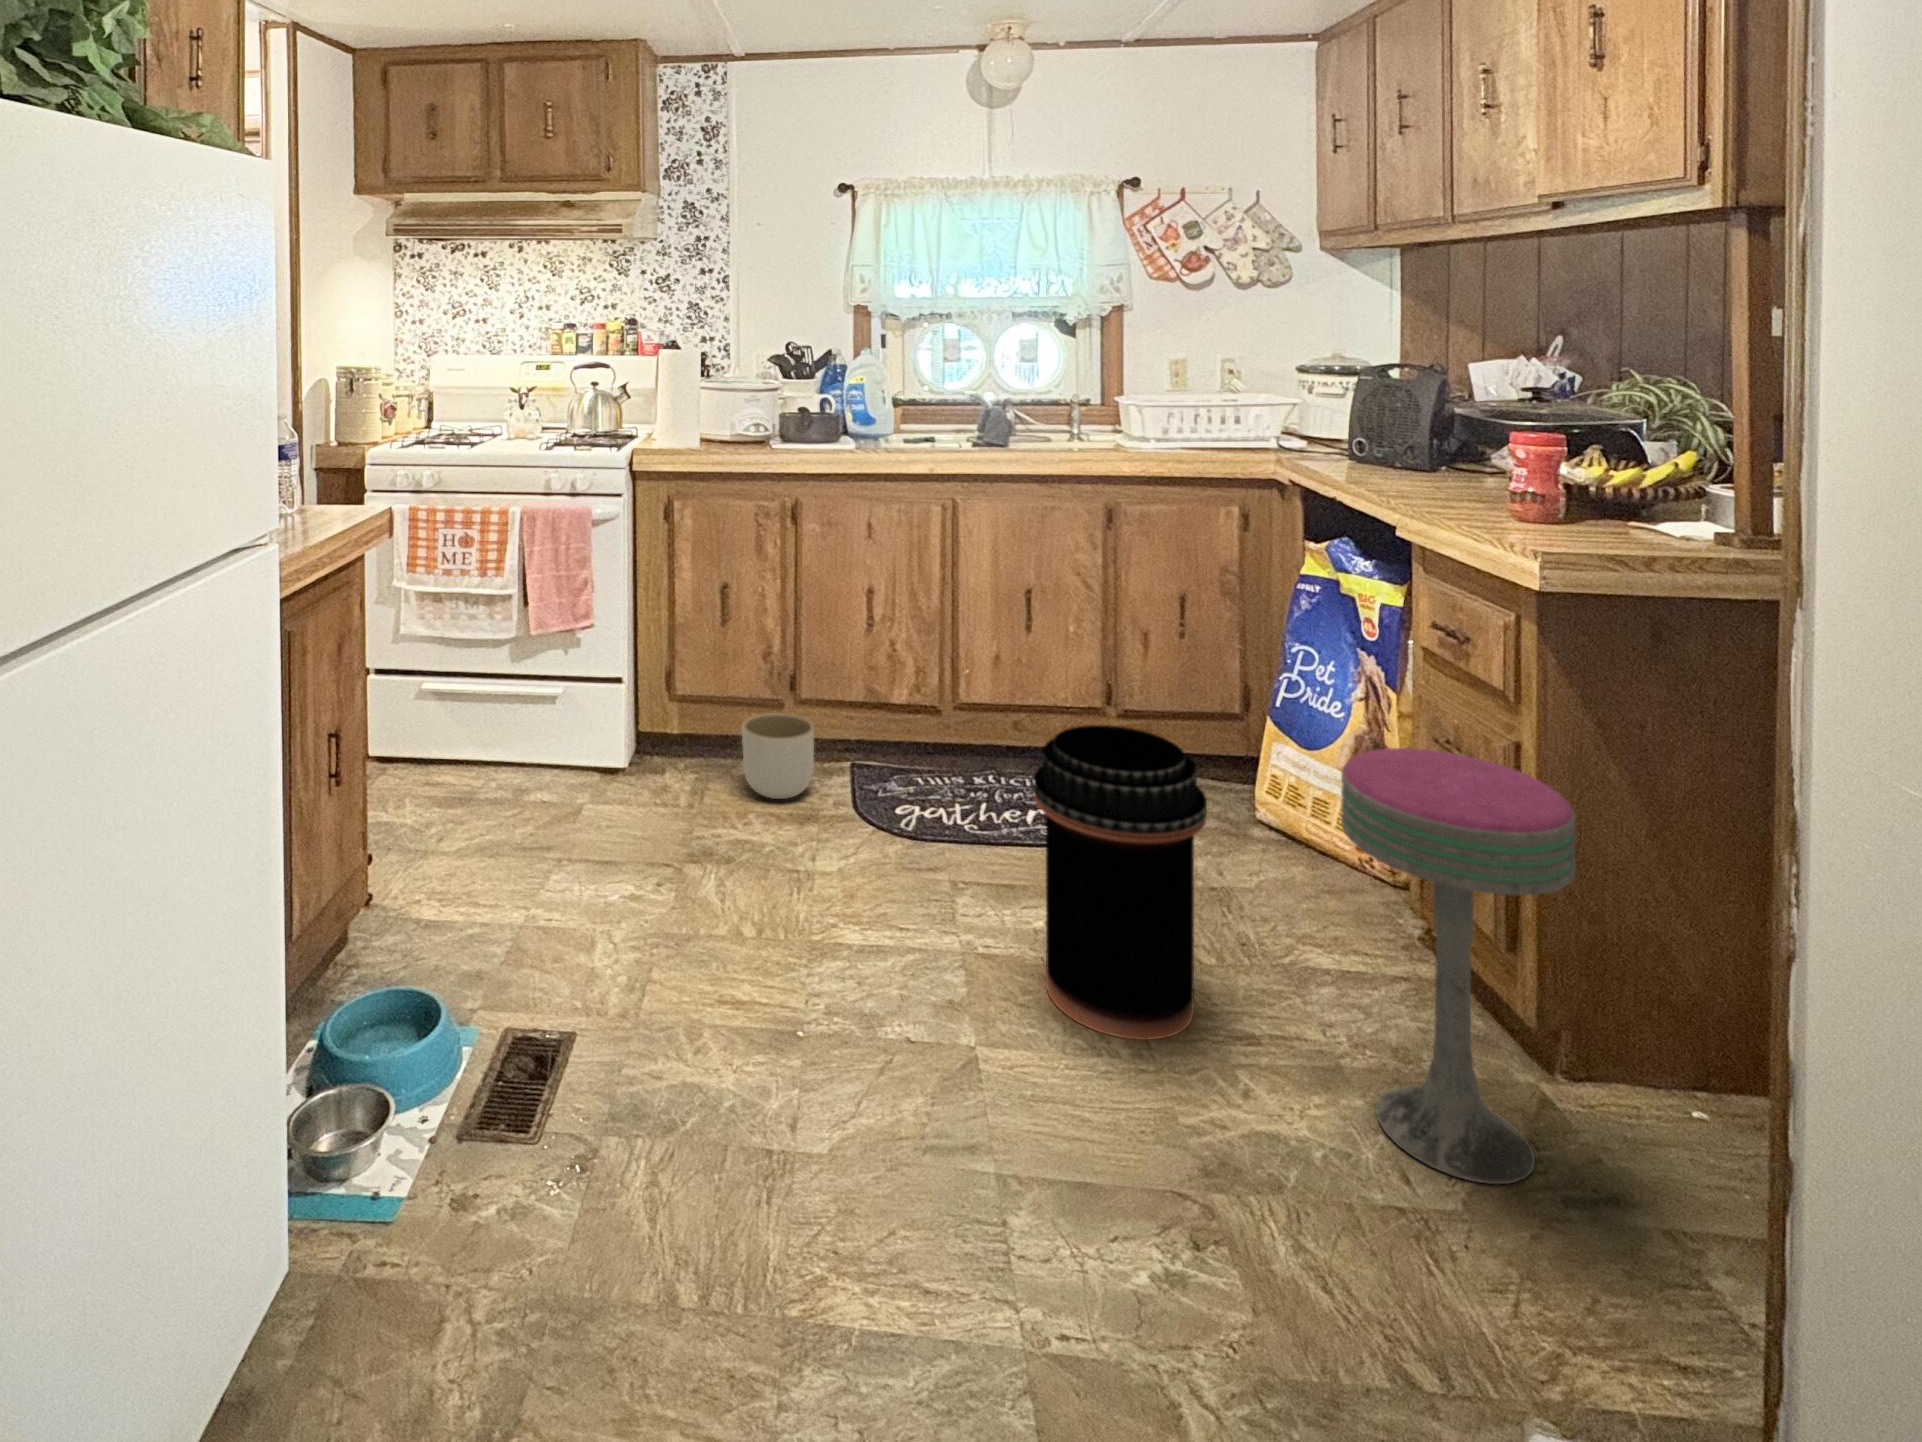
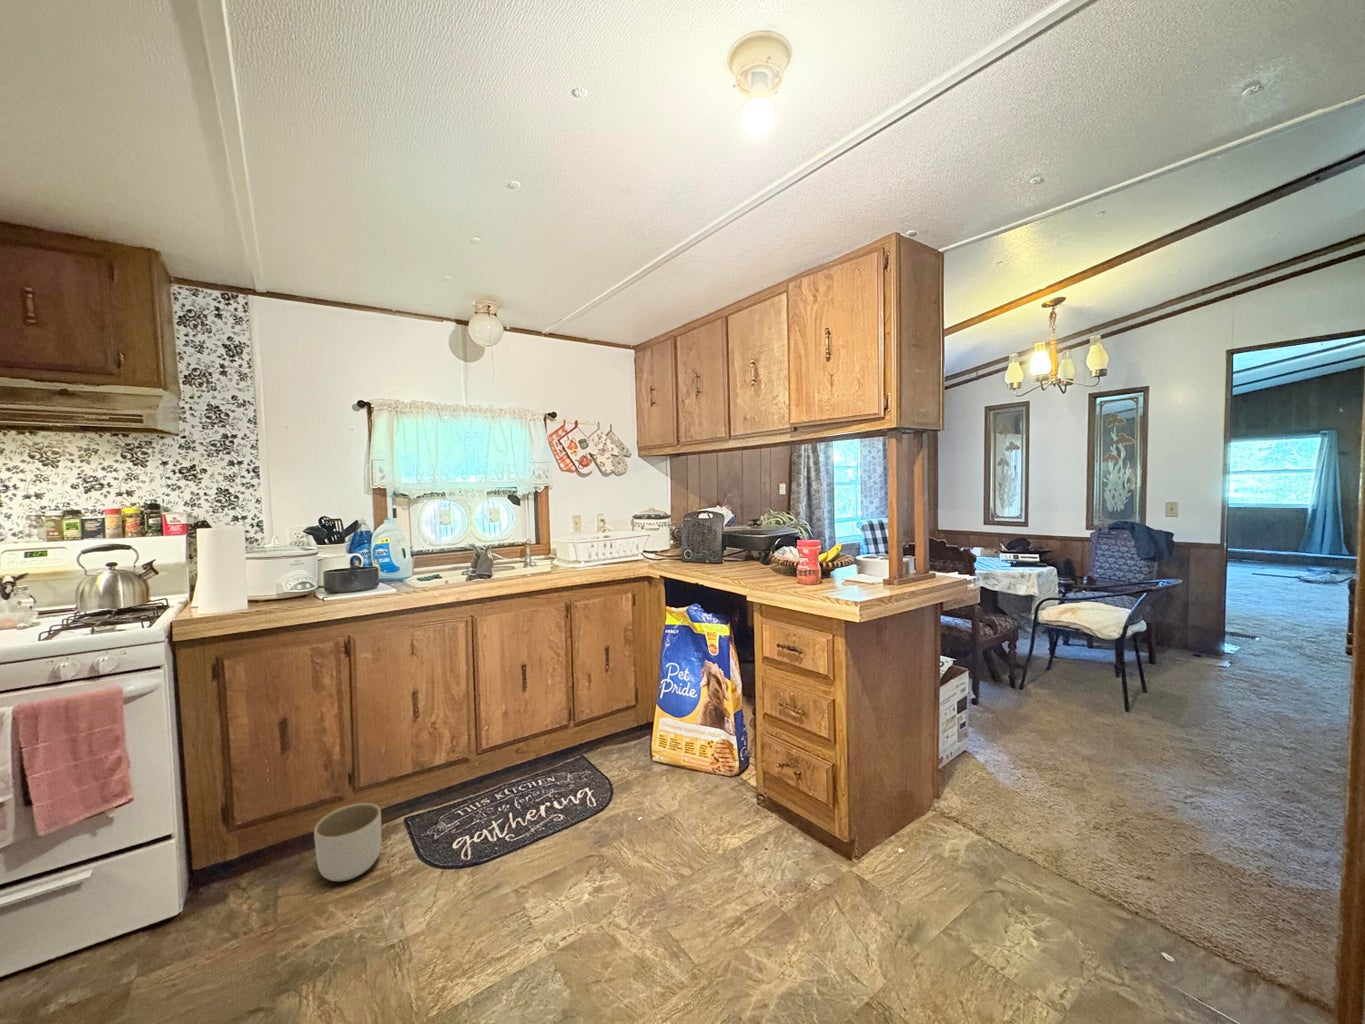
trash can: present [1034,725,1207,1040] -> none [600,754,708,974]
bar stool: present [1341,748,1576,1184] -> none [789,720,902,962]

